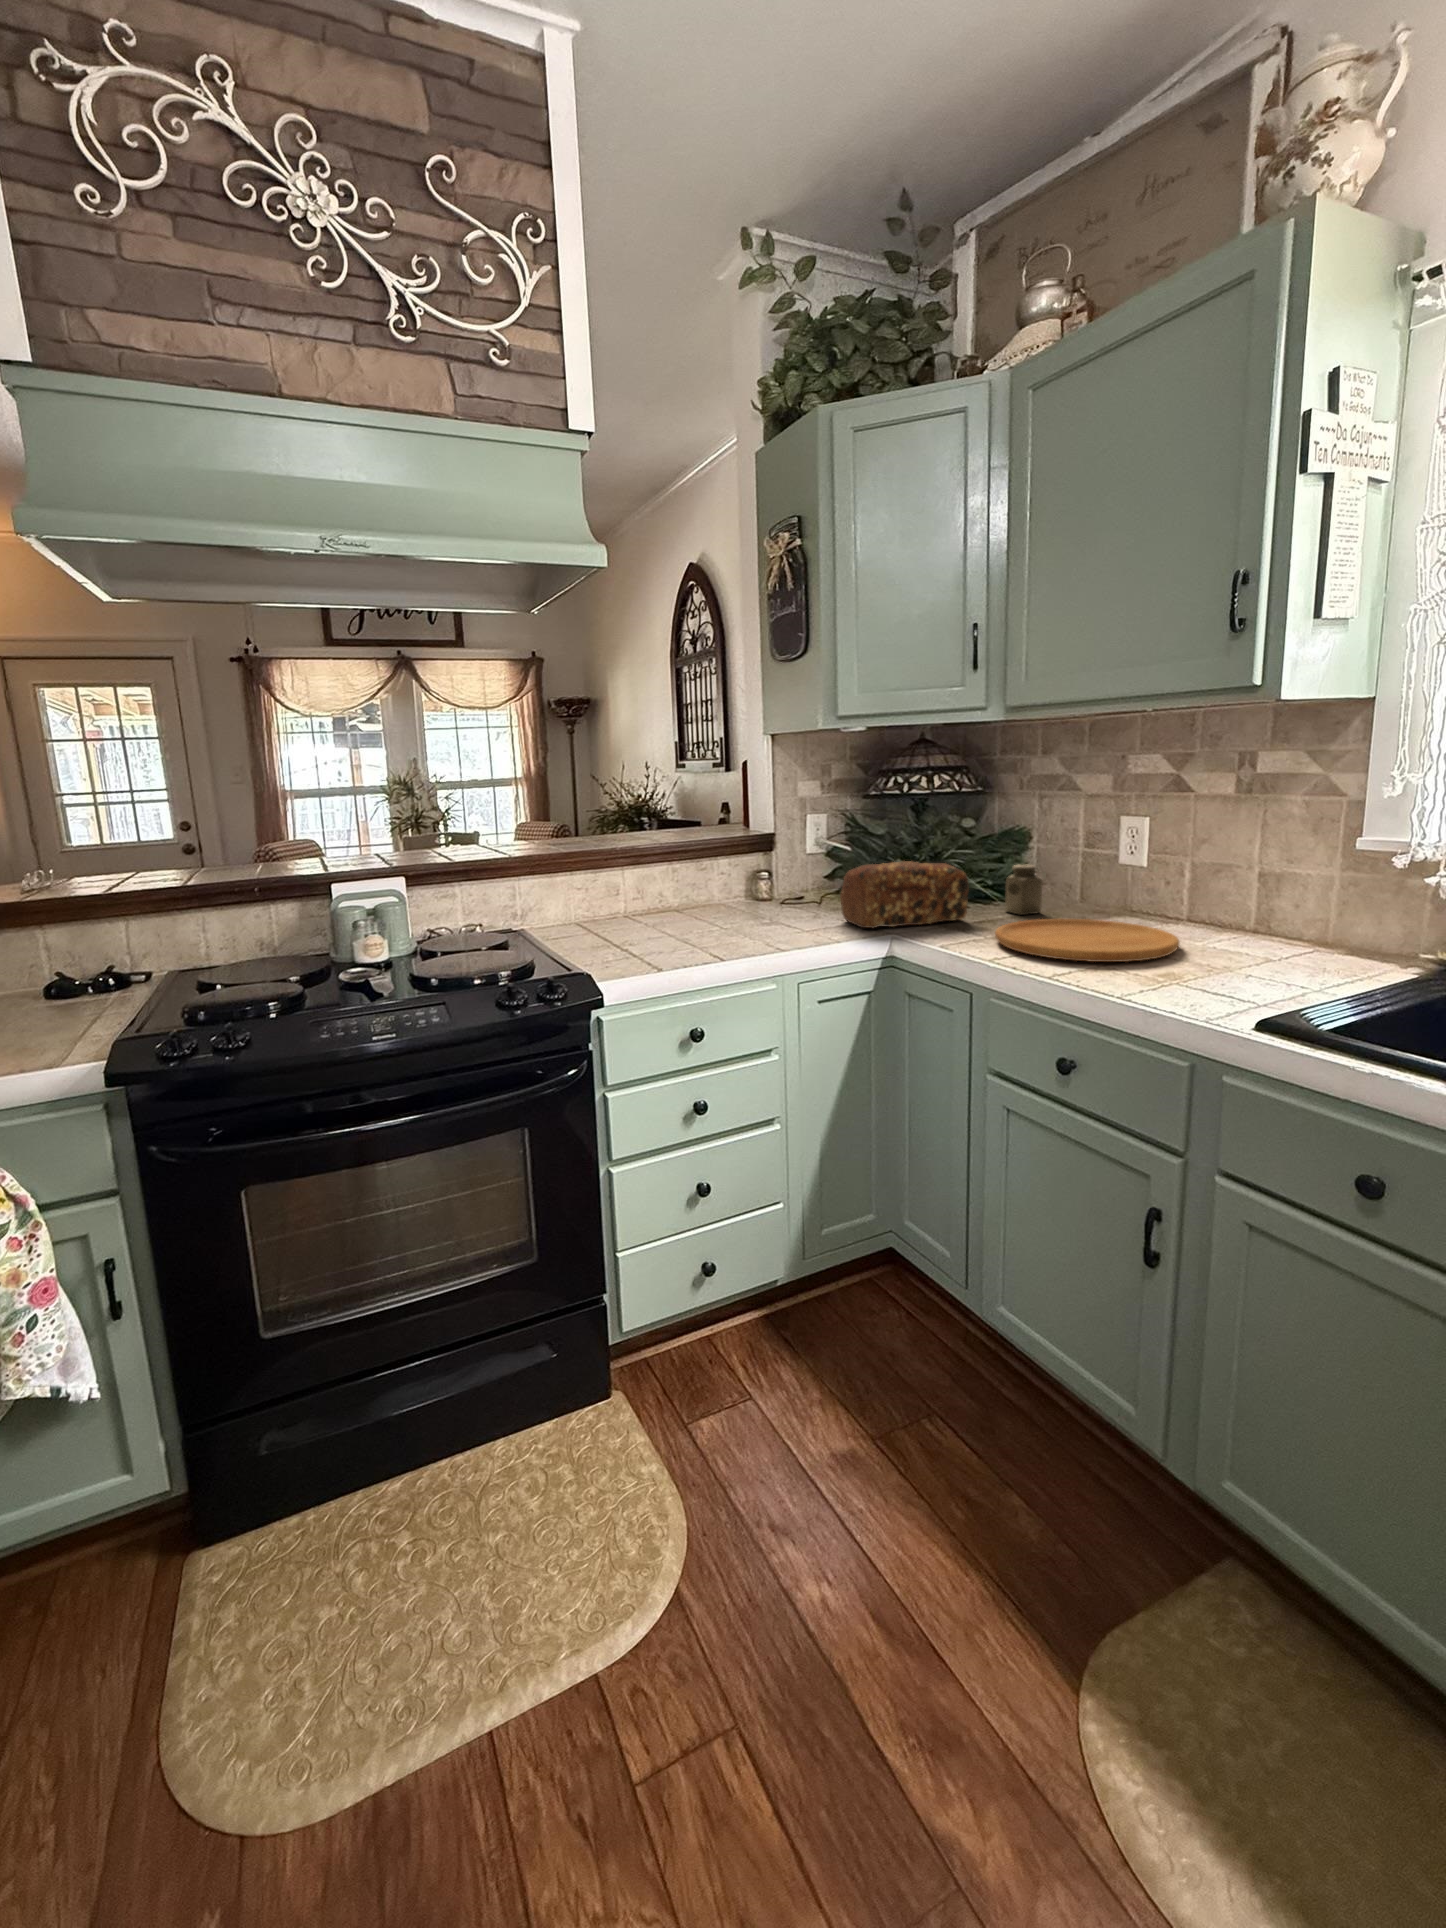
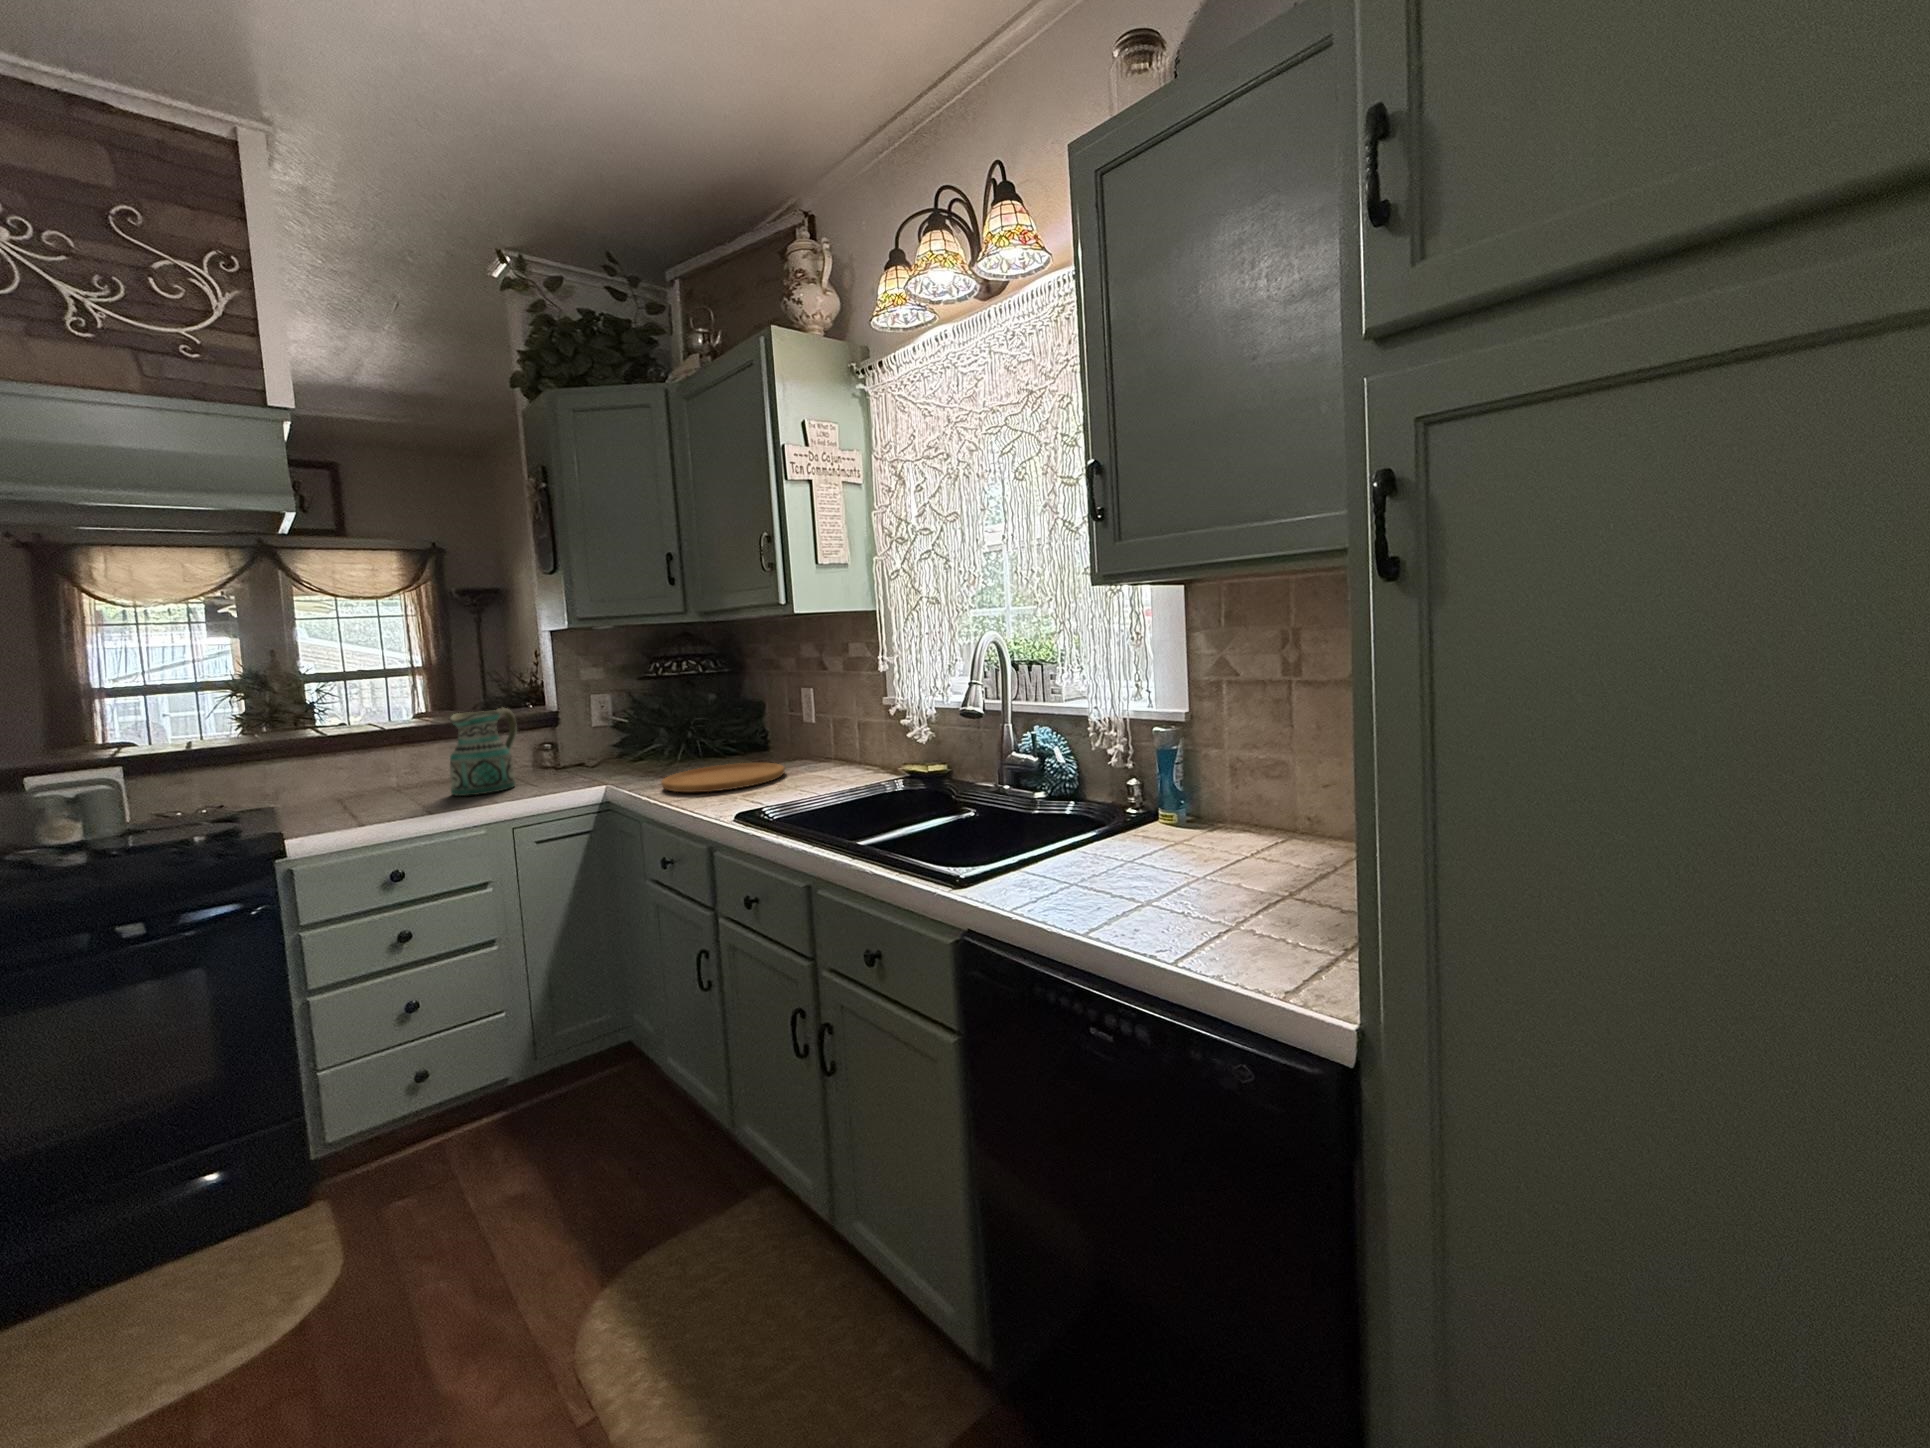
ceramic pitcher: none [702,823,769,930] -> present [450,708,517,796]
bread loaf: present [840,861,969,928] -> none [575,729,675,784]
salt shaker: present [1005,865,1043,915] -> none [716,726,742,764]

